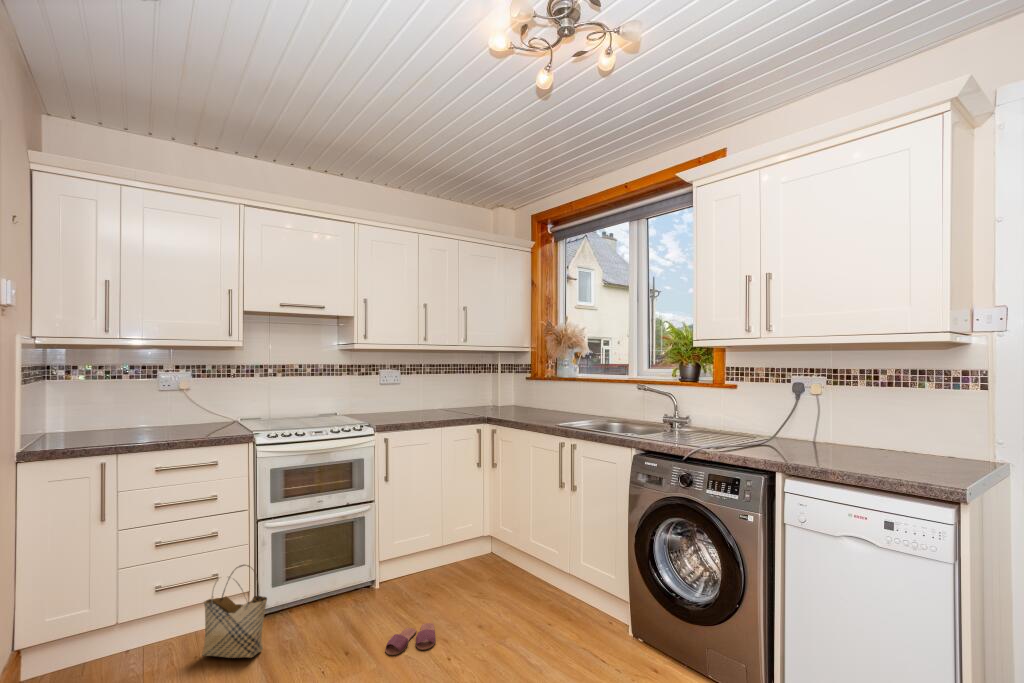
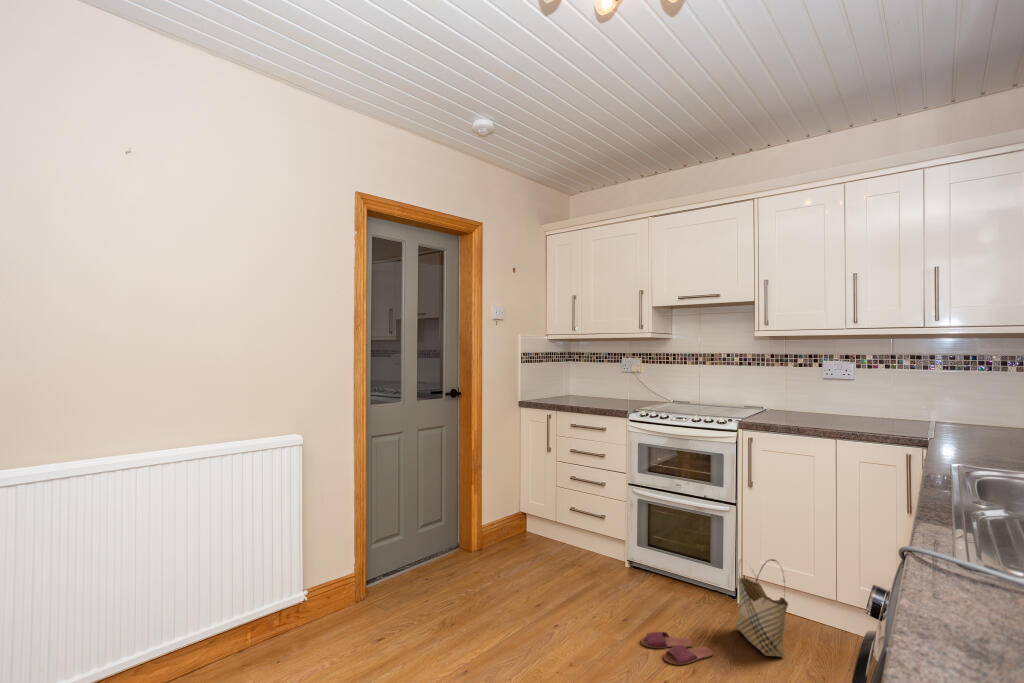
woven basket: present [202,565,267,658] -> present [735,559,788,657]

